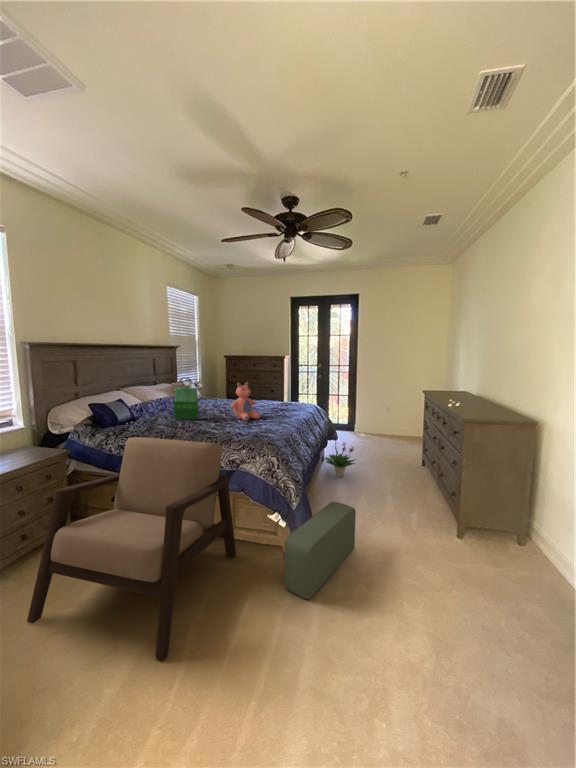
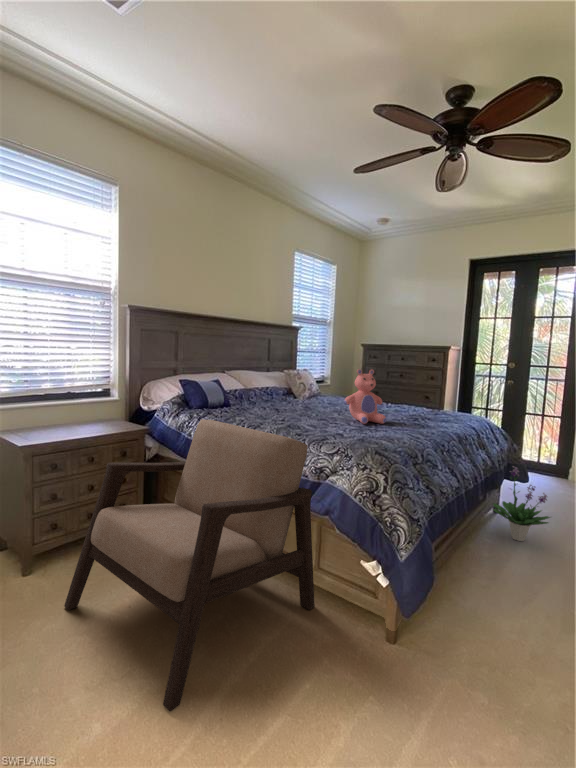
tote bag: present [174,377,199,420] -> none [272,356,304,415]
pouf: present [285,502,356,599] -> none [368,569,518,713]

